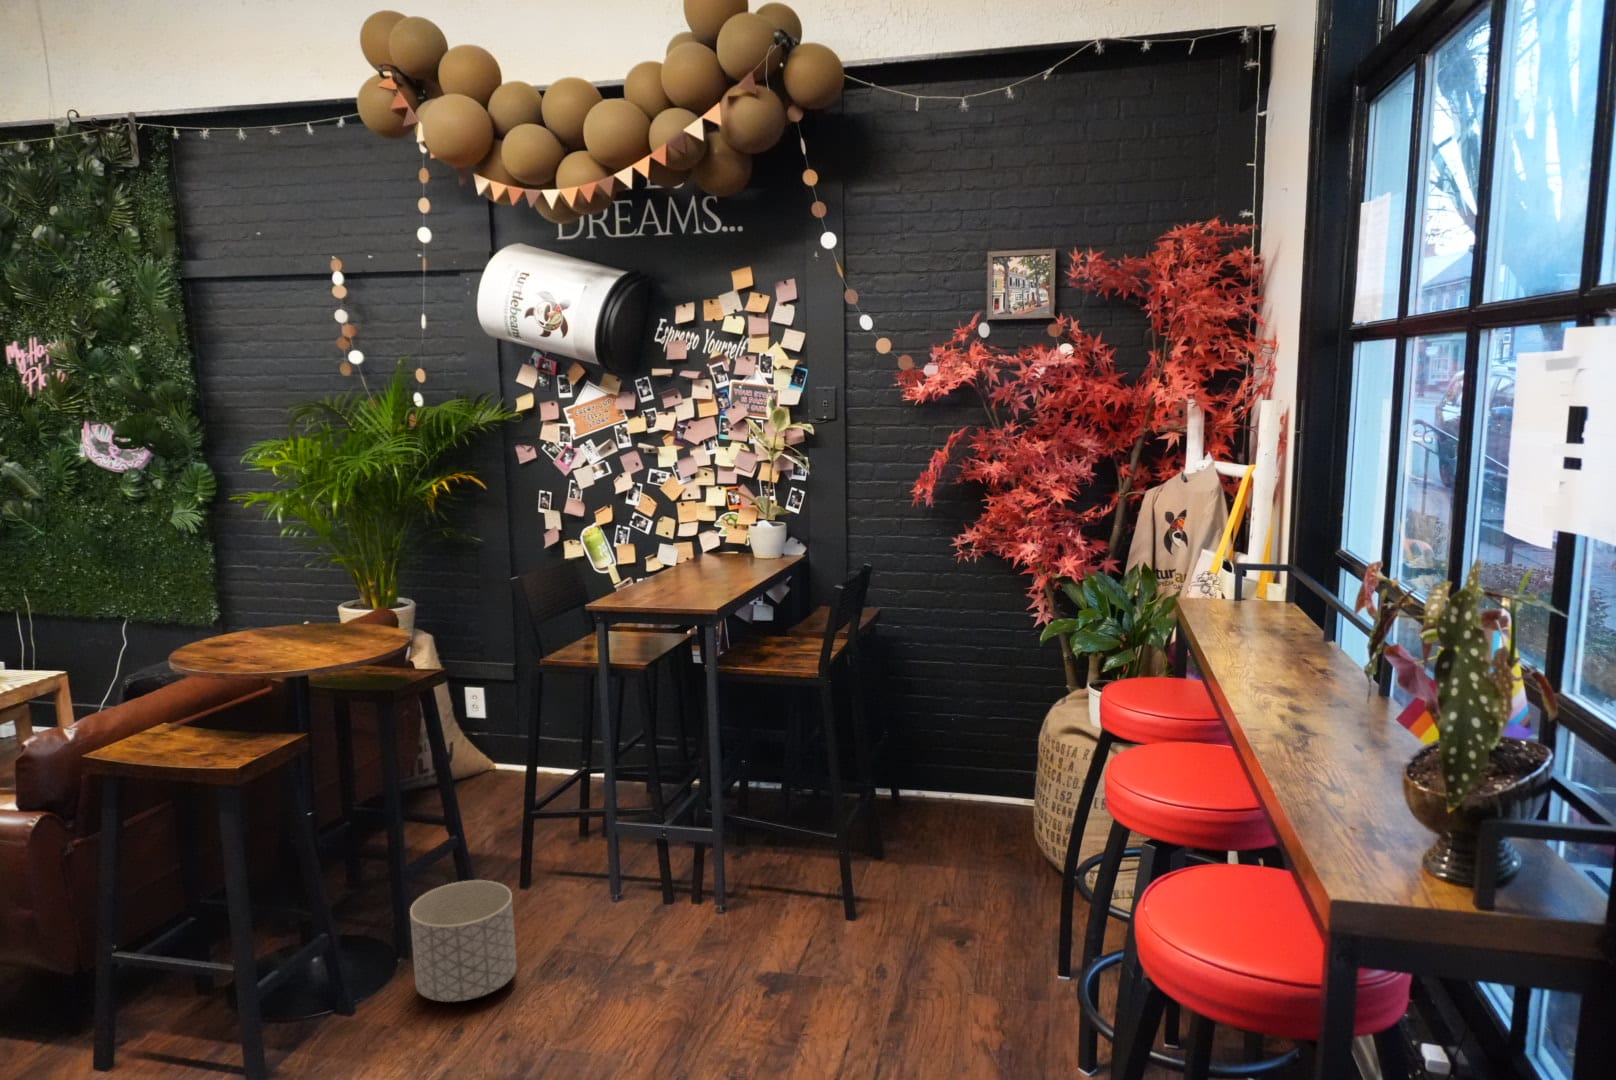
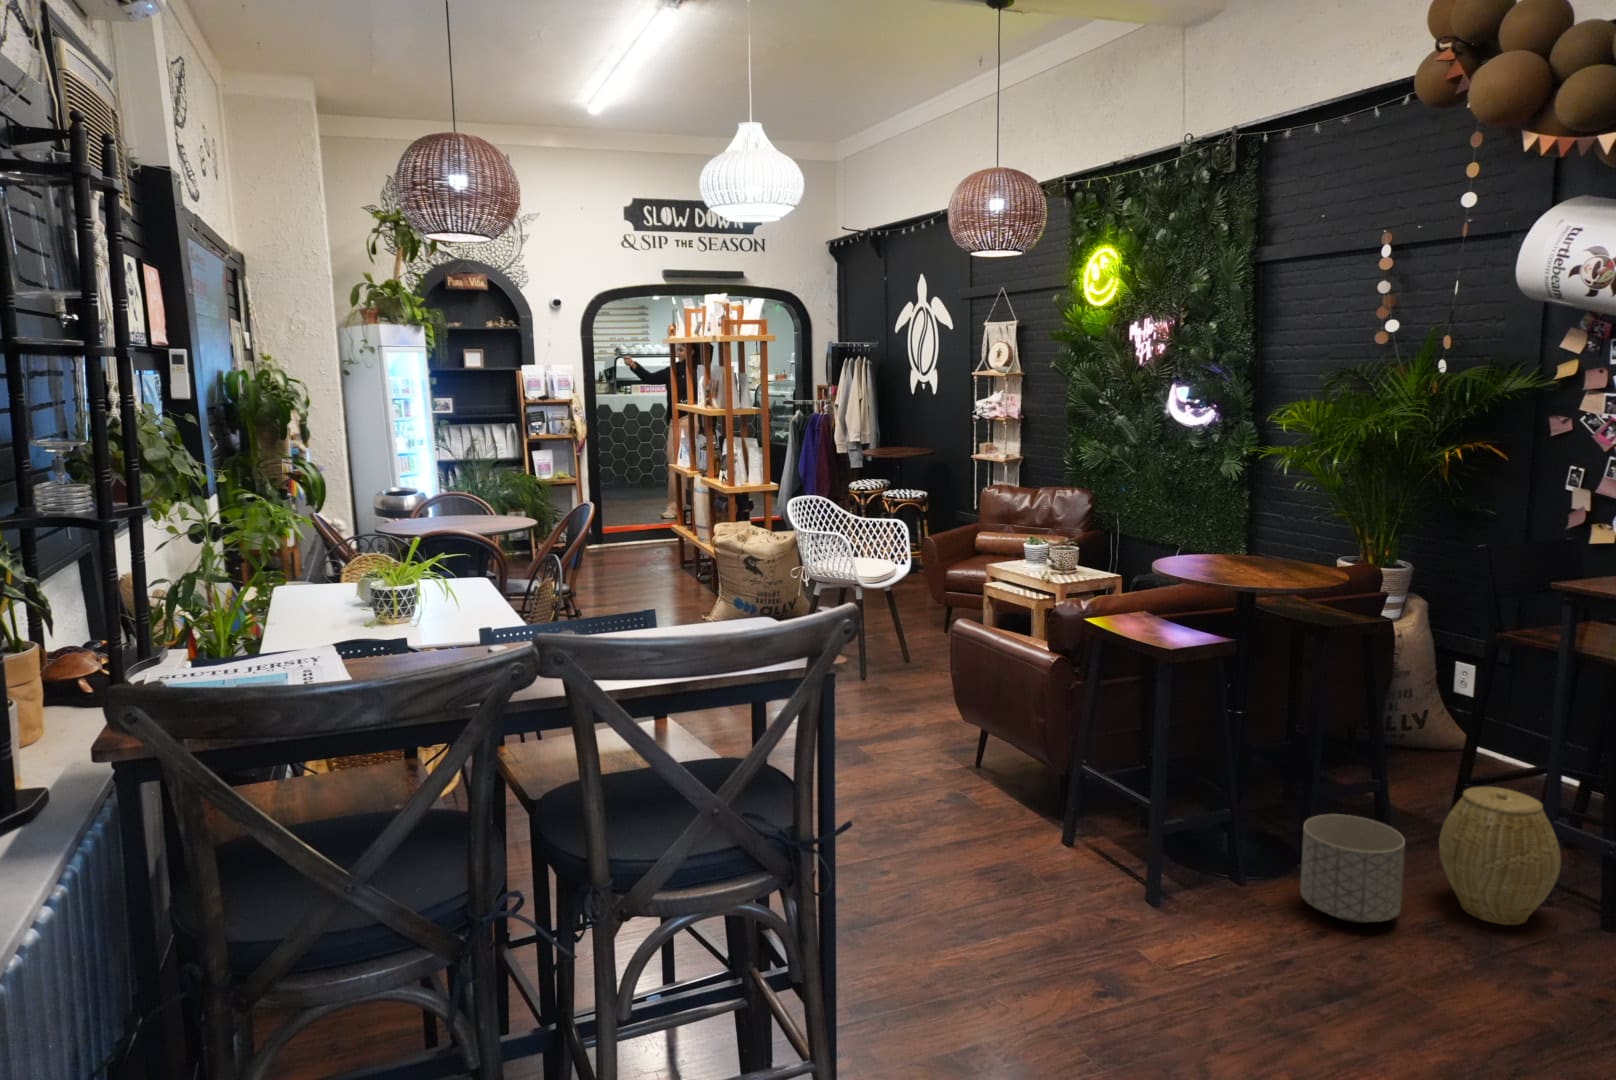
woven basket: none [528,804,628,937] -> present [1439,786,1561,925]

